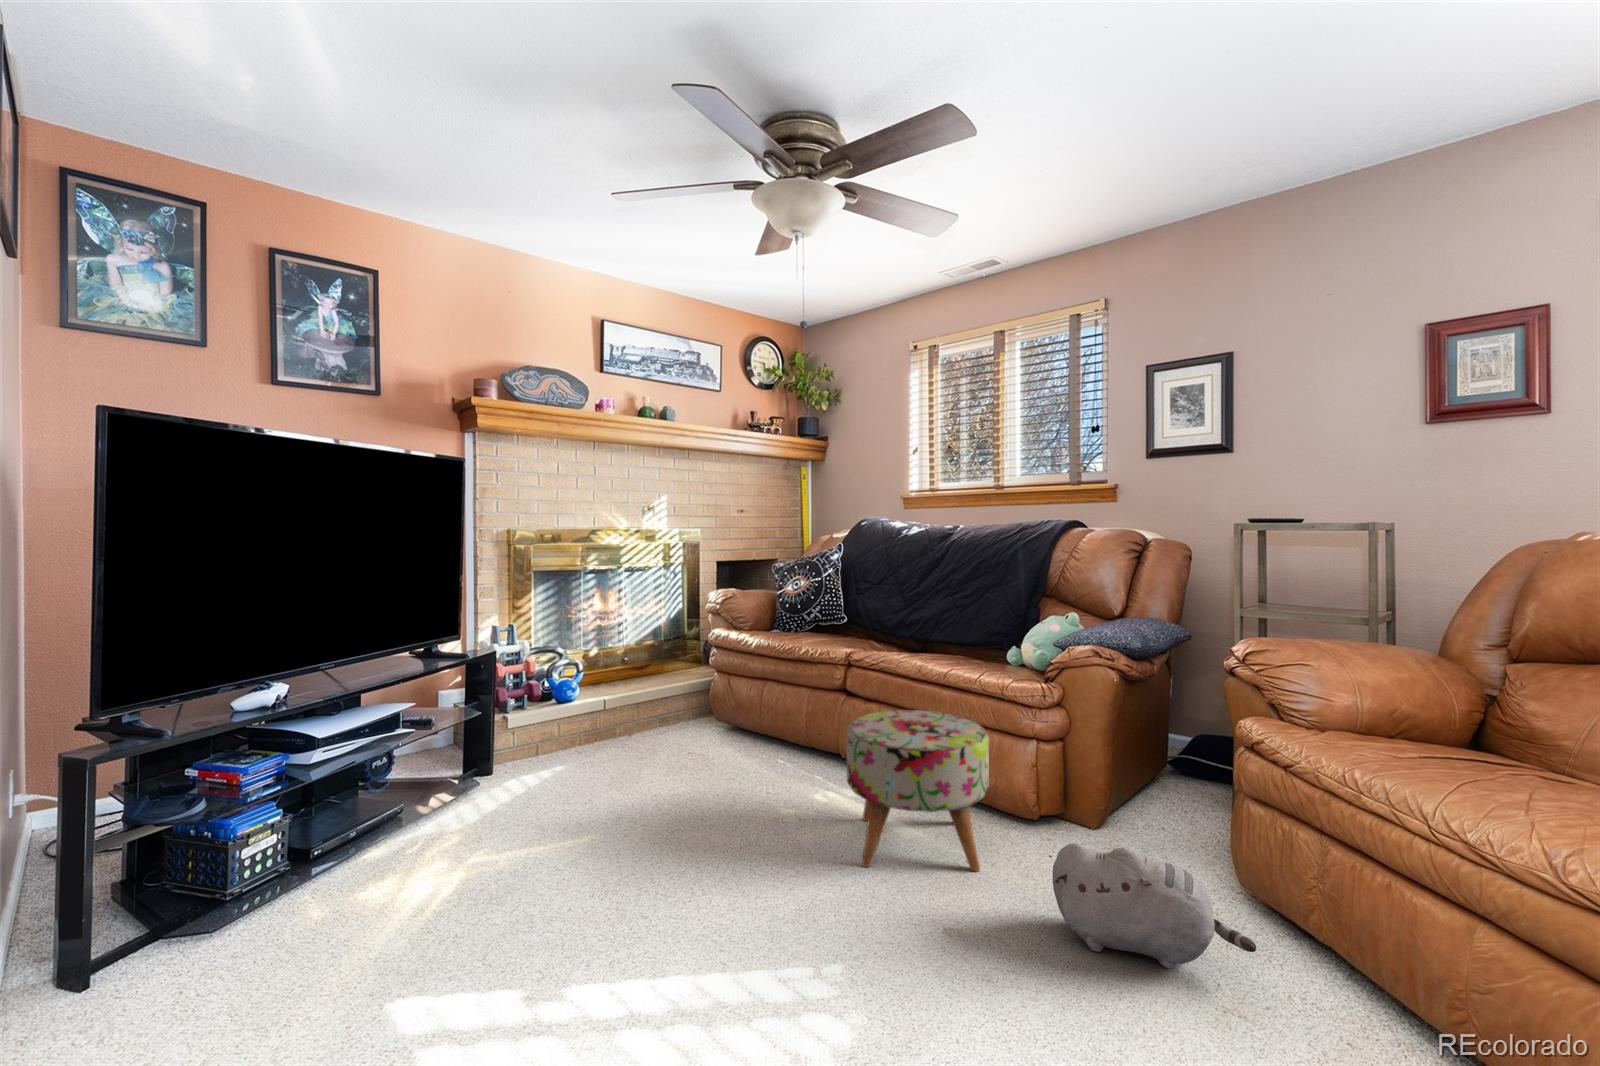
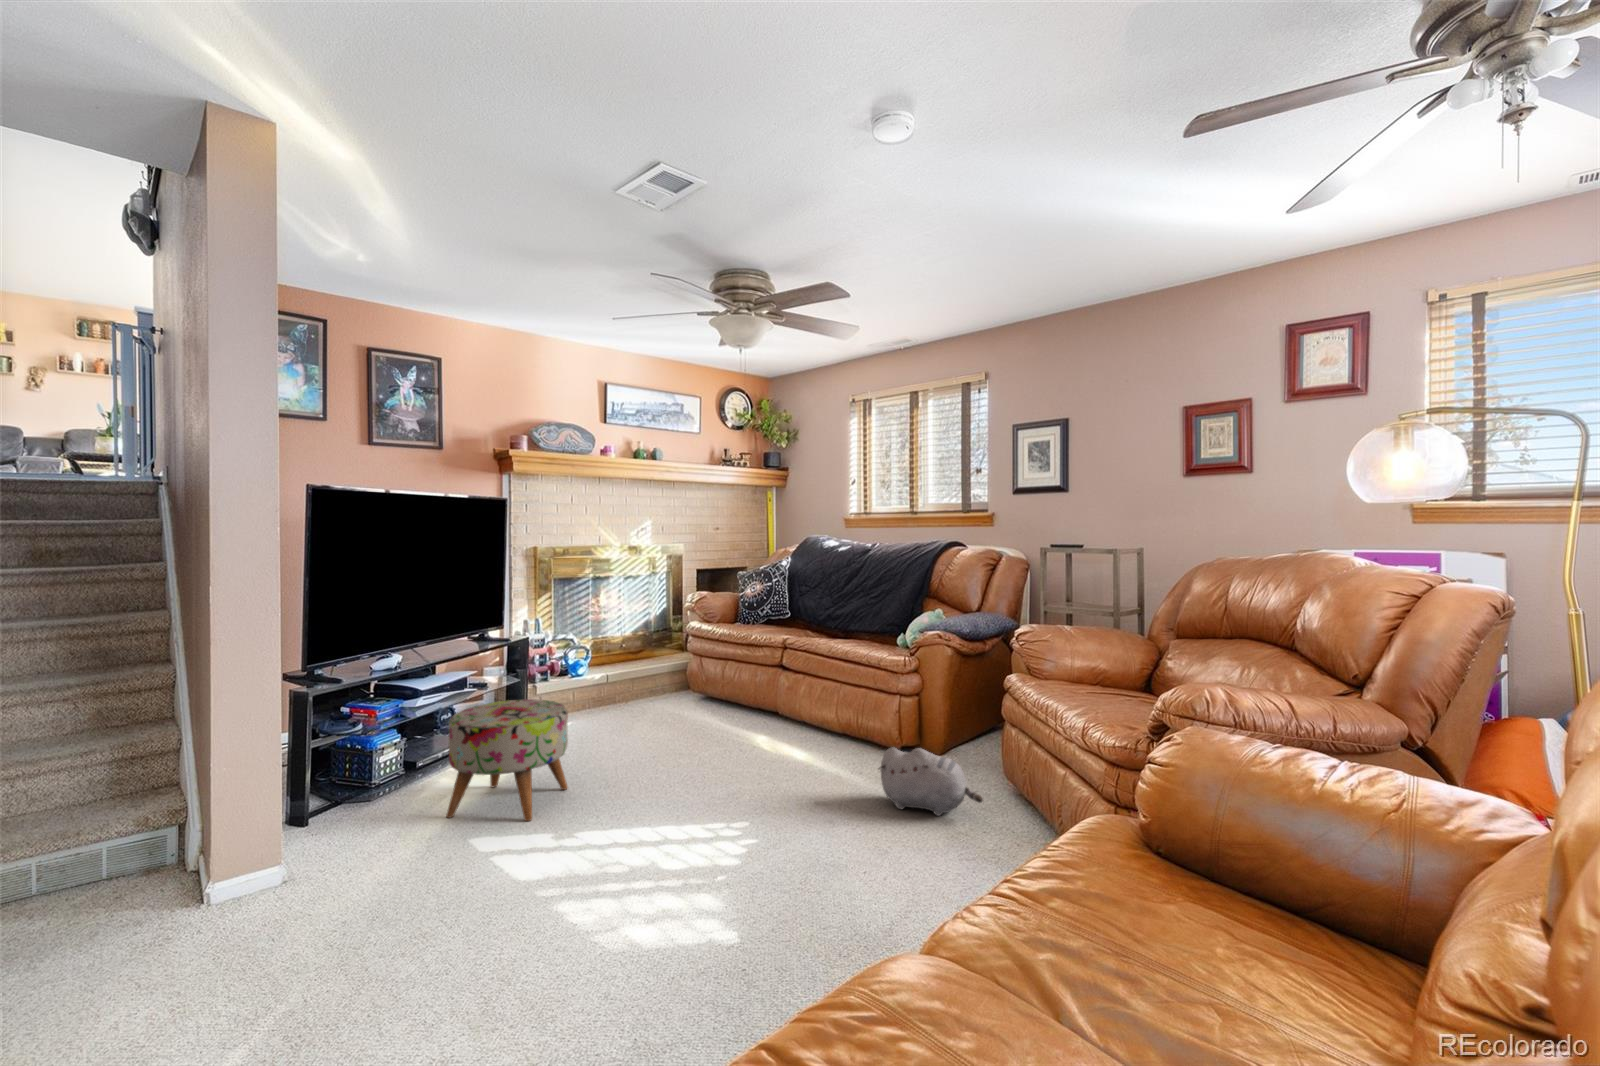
ottoman: present [847,710,989,872] -> present [446,699,568,821]

